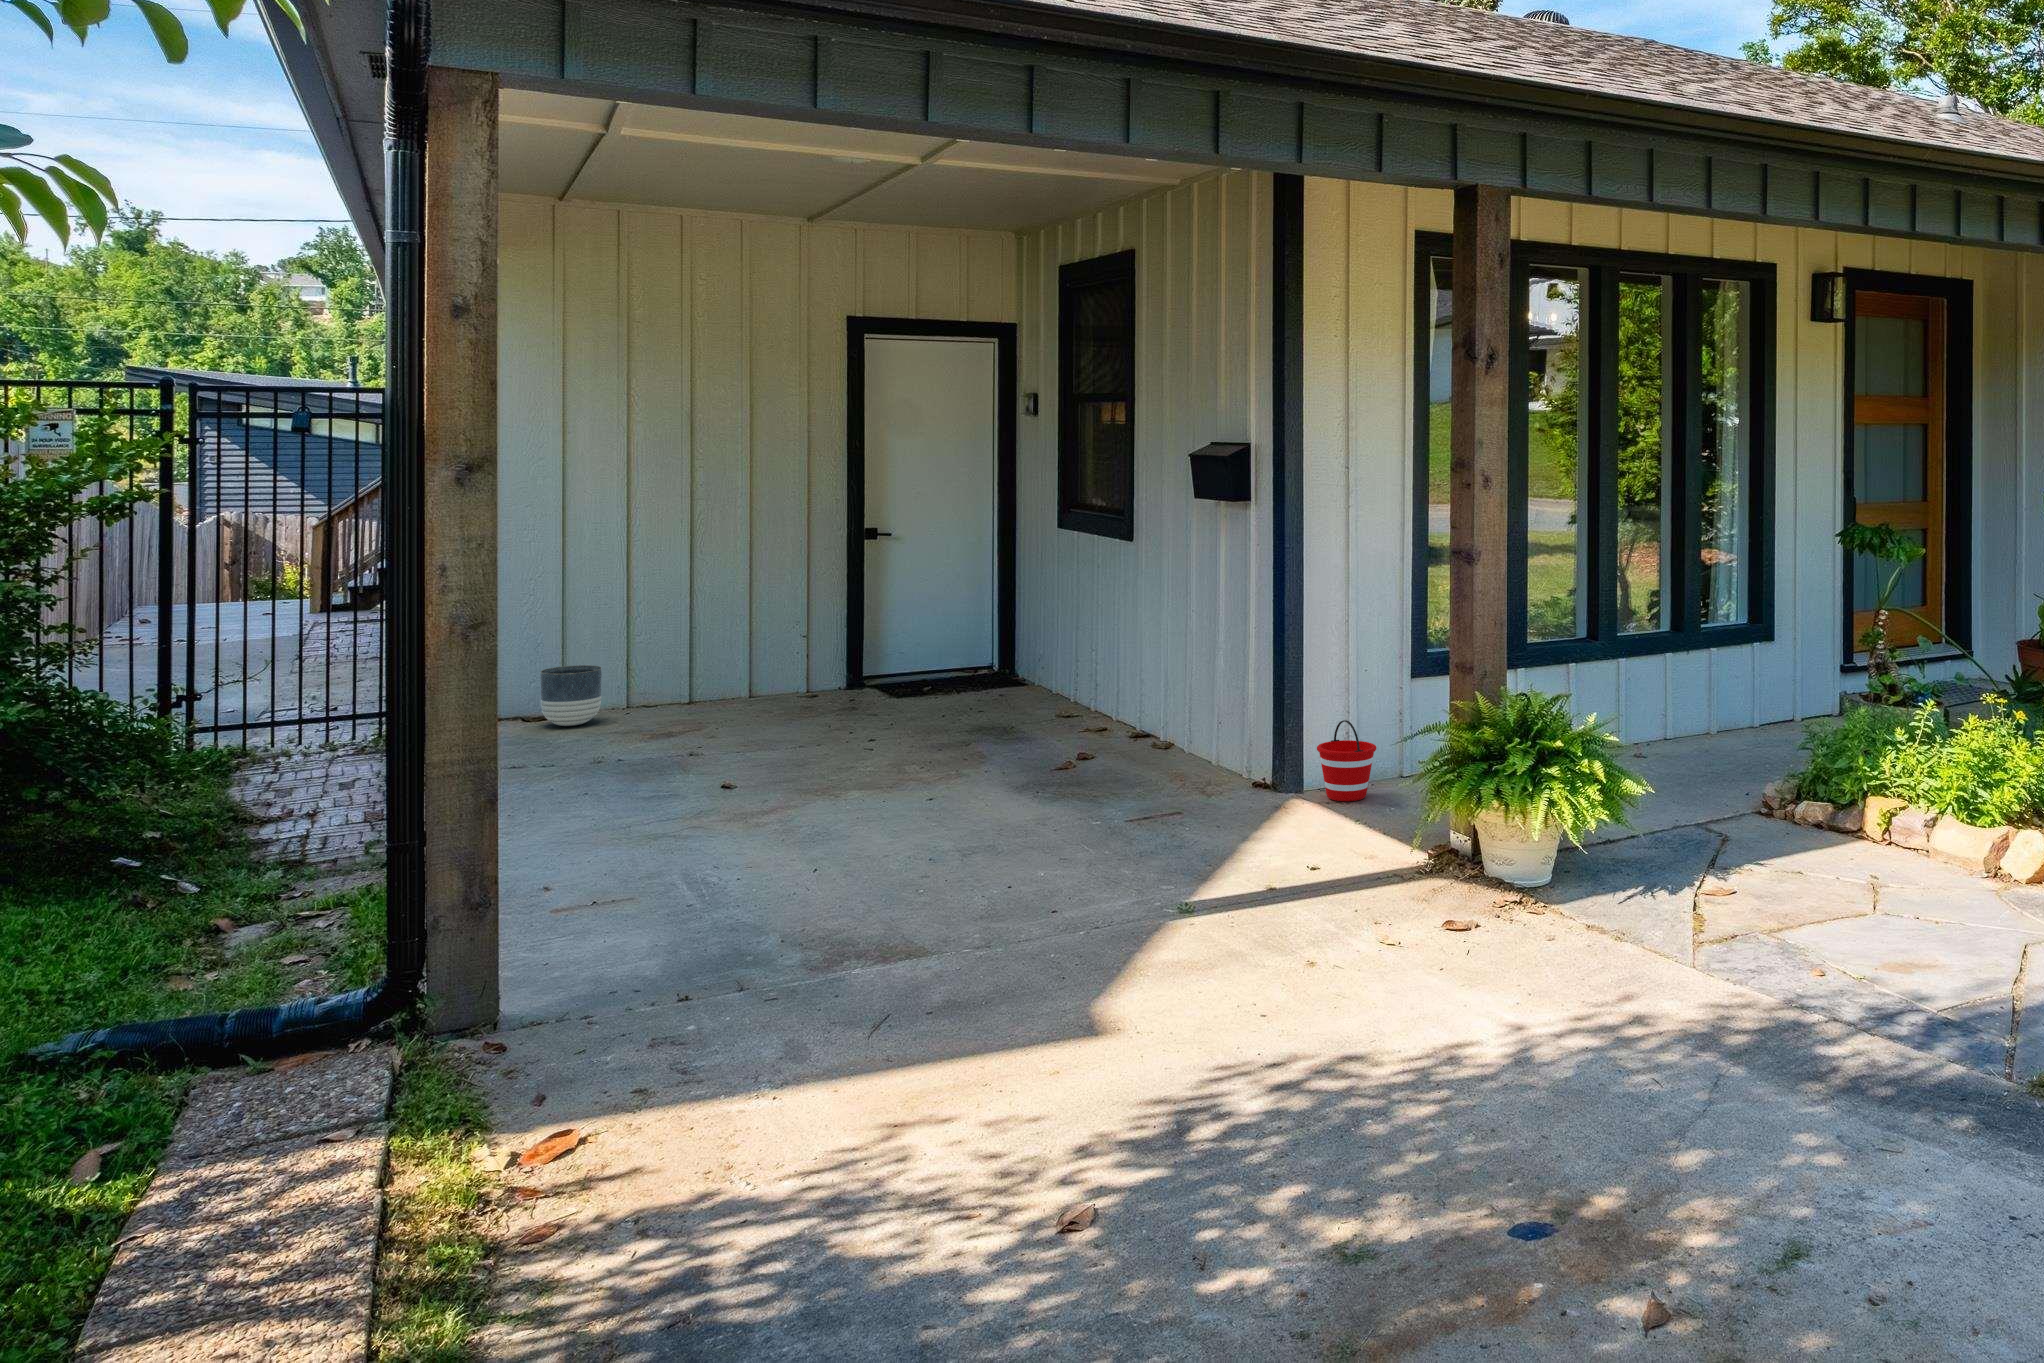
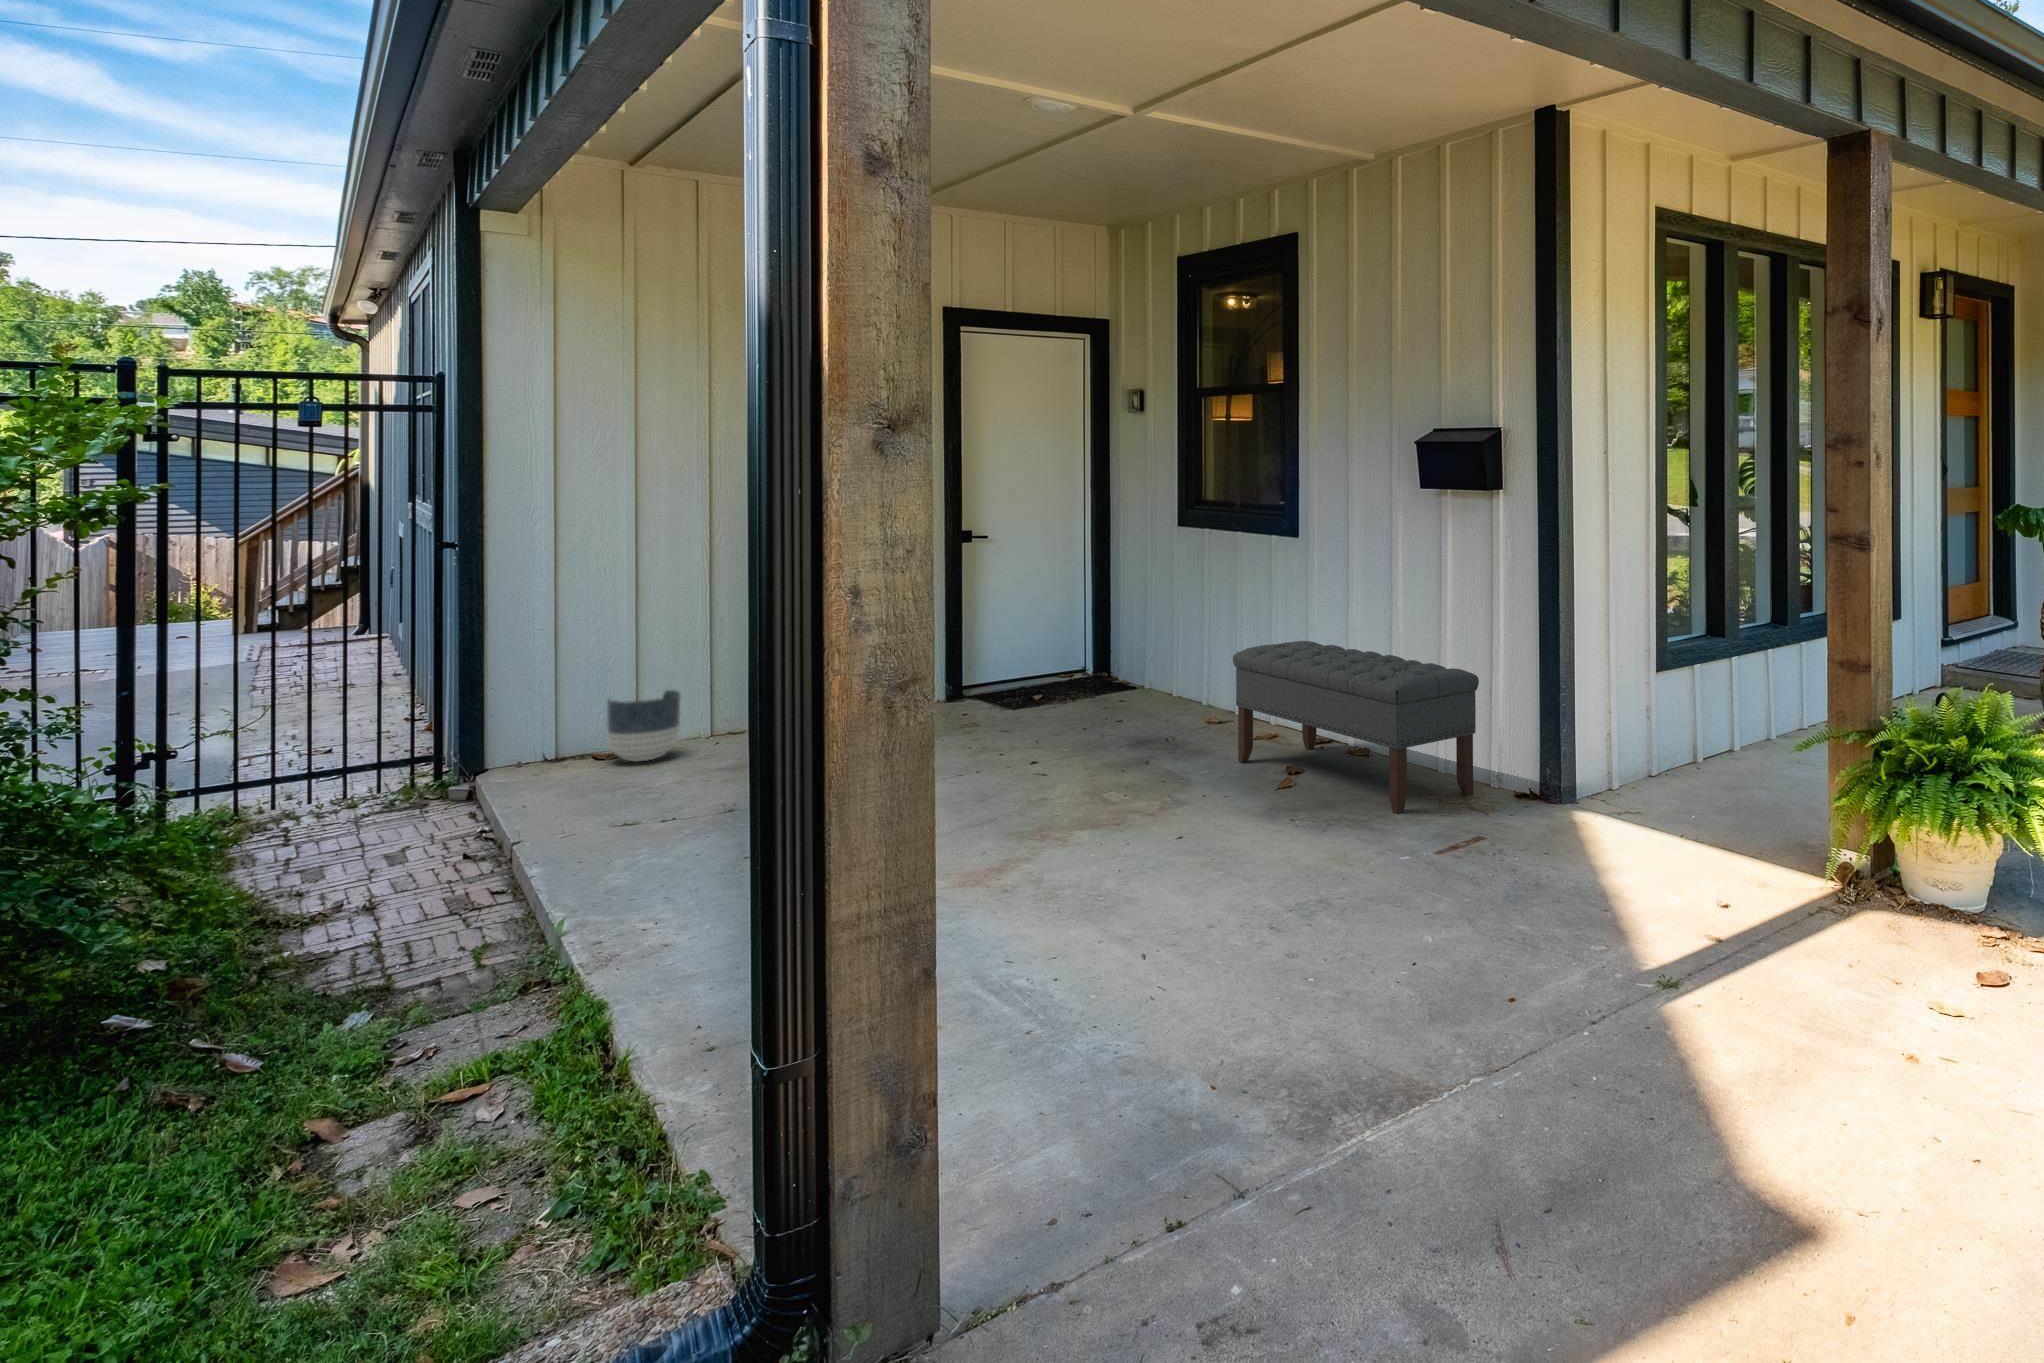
bench: none [1051,640,1230,793] -> present [1233,641,1479,814]
bucket: present [1317,720,1376,801] -> none [1596,722,1662,812]

